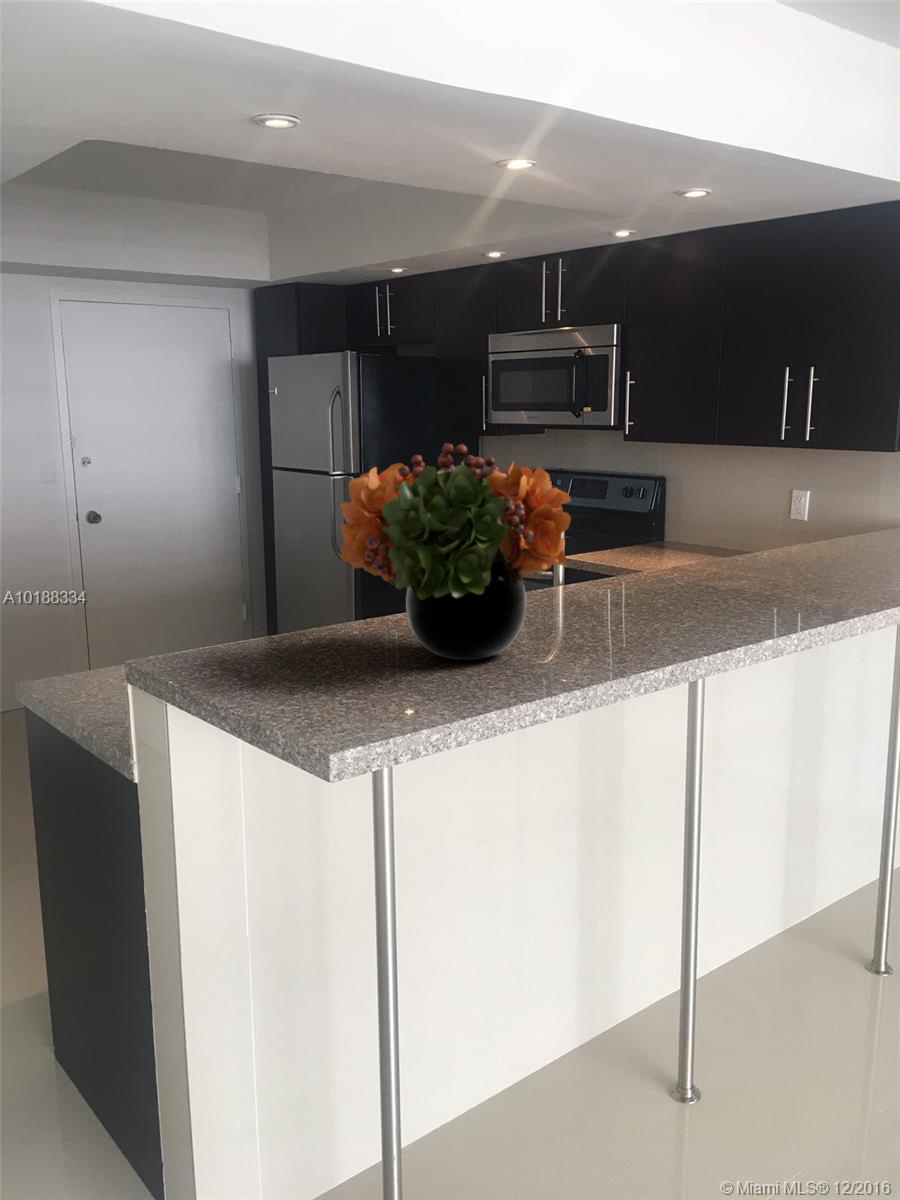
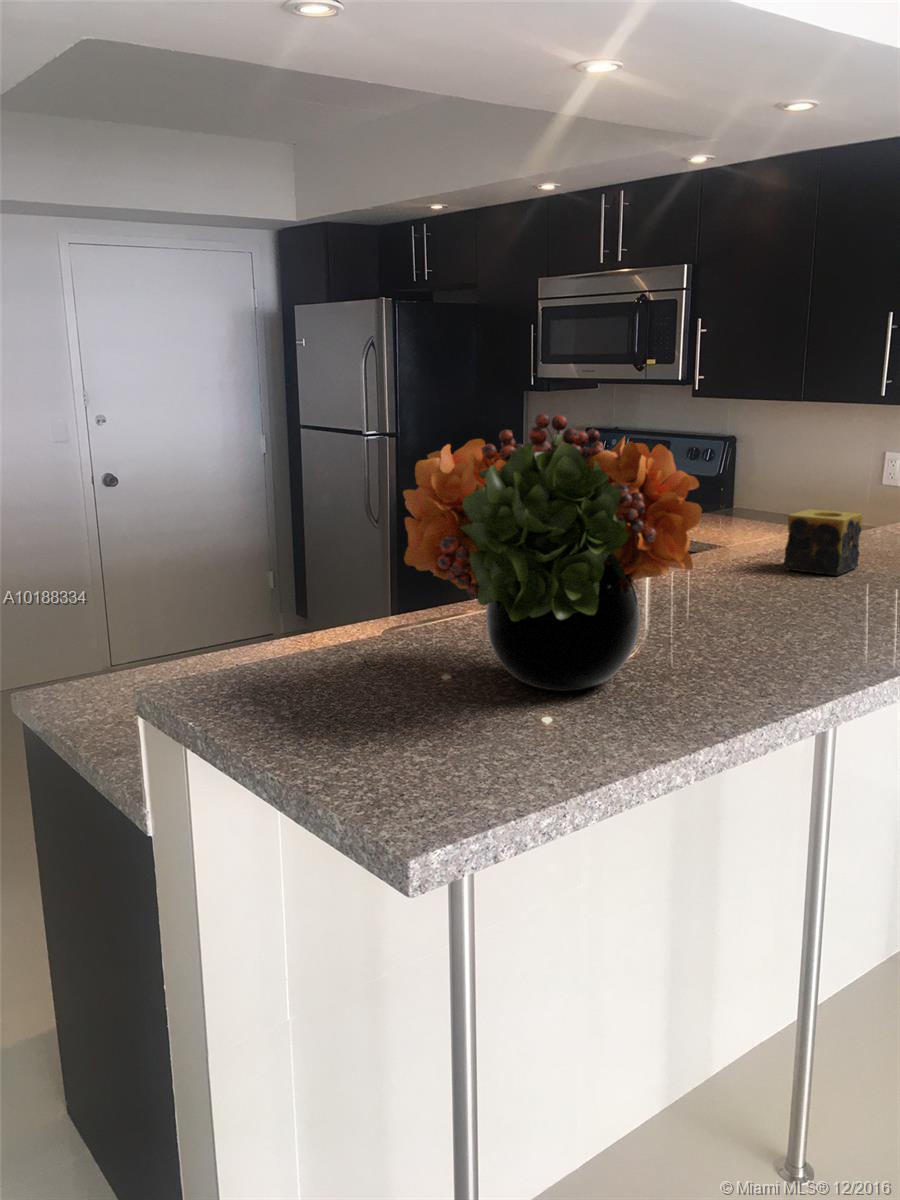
candle: none [672,530,737,584] -> present [783,509,863,575]

